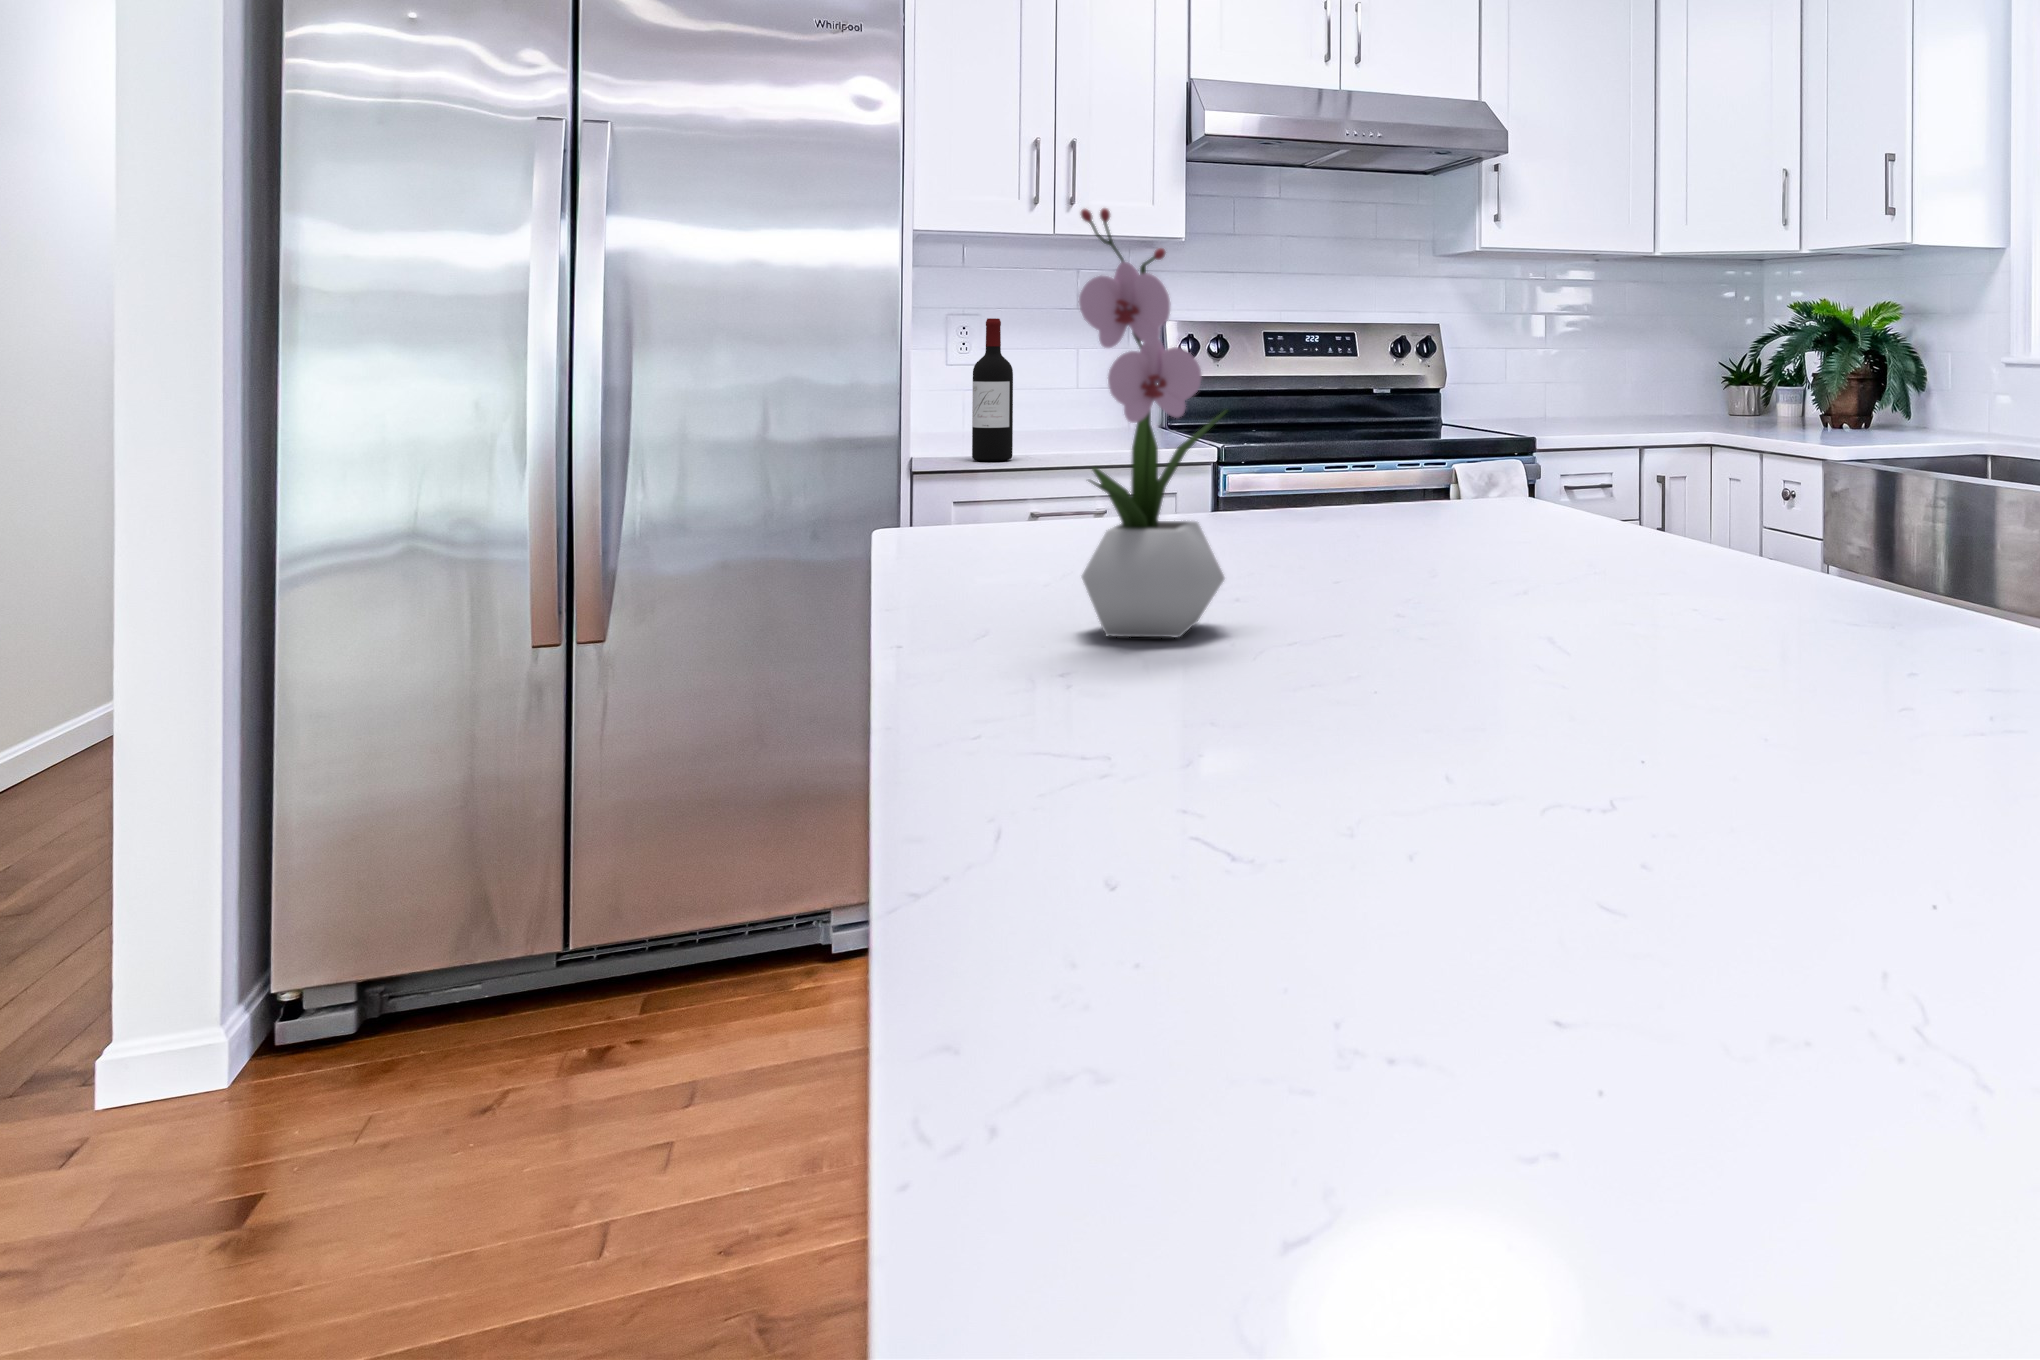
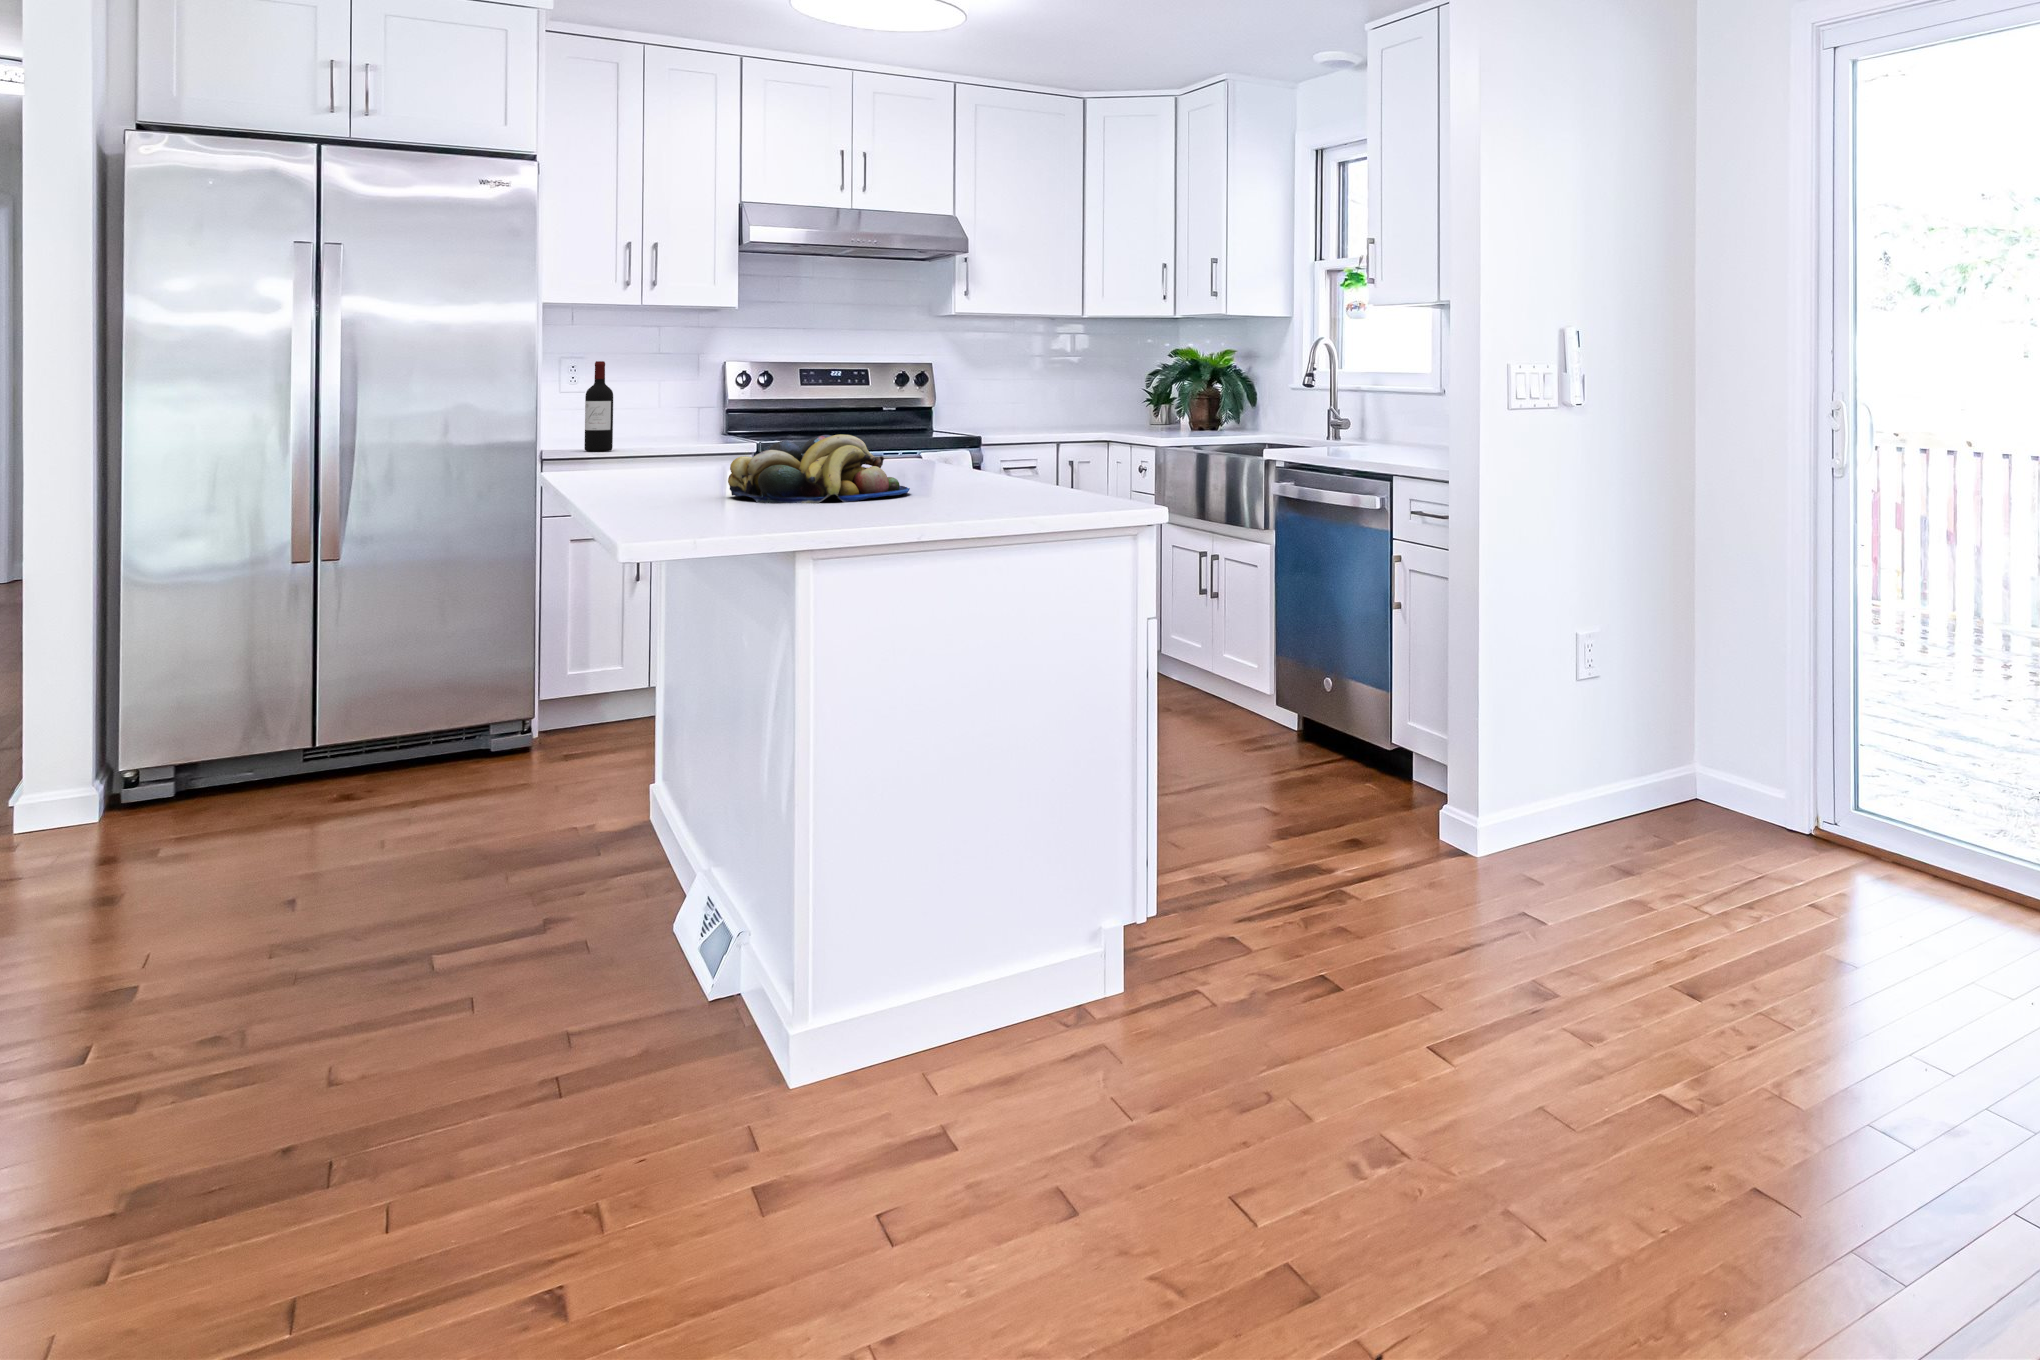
flower arrangement: present [1079,208,1227,638] -> none [634,329,701,490]
fruit bowl: none [1351,502,1869,774] -> present [728,434,910,503]

